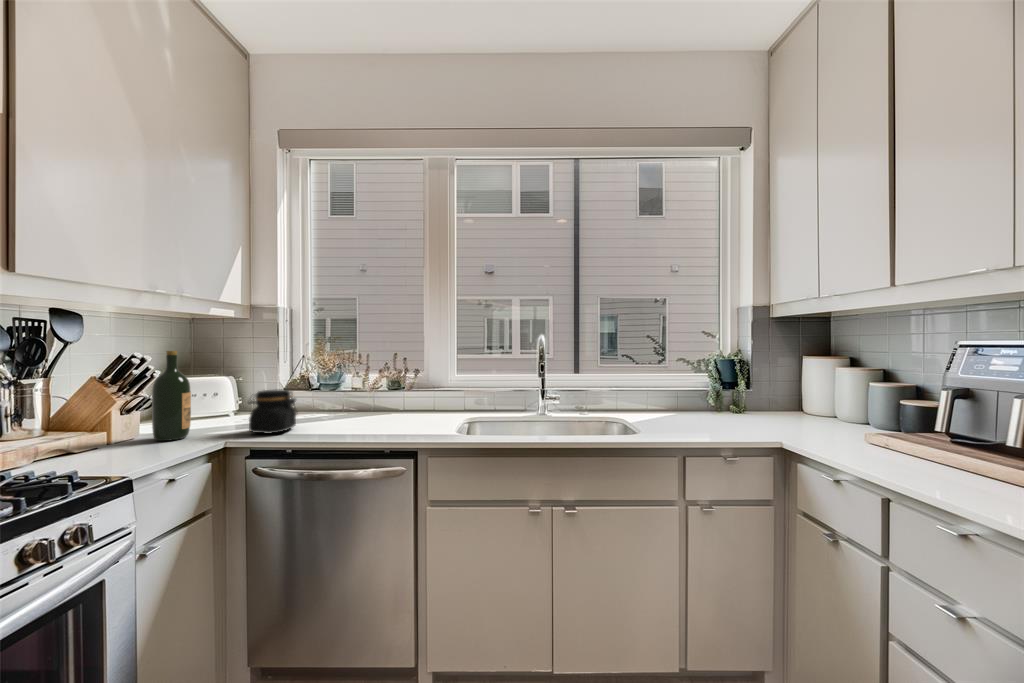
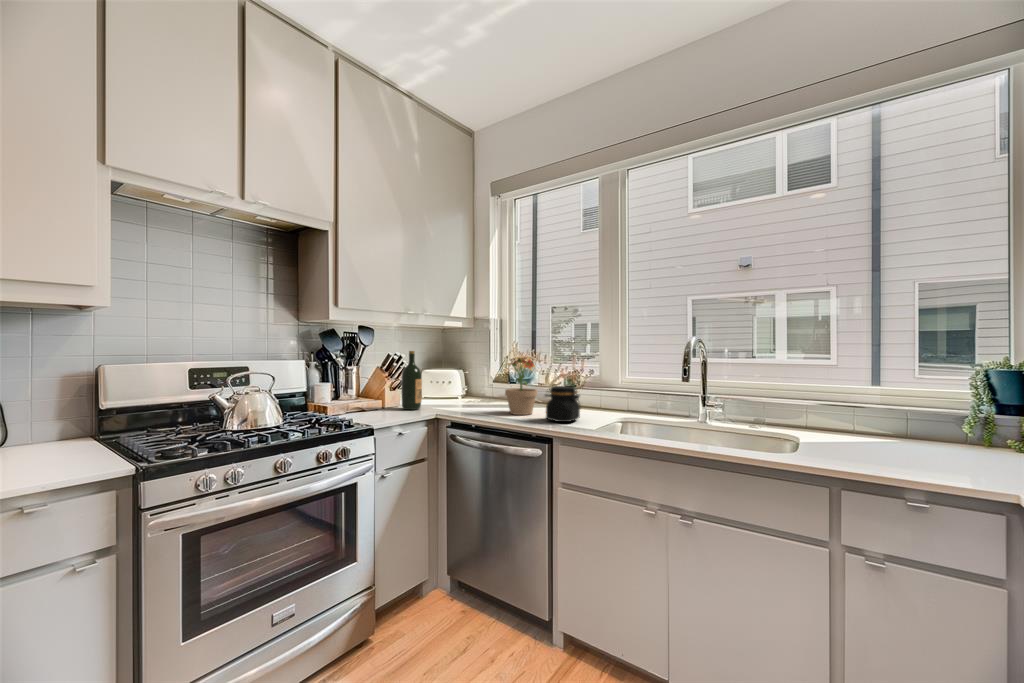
potted plant: none [327,350,372,428] -> present [505,357,537,415]
jar: present [248,389,297,434] -> present [545,386,580,422]

